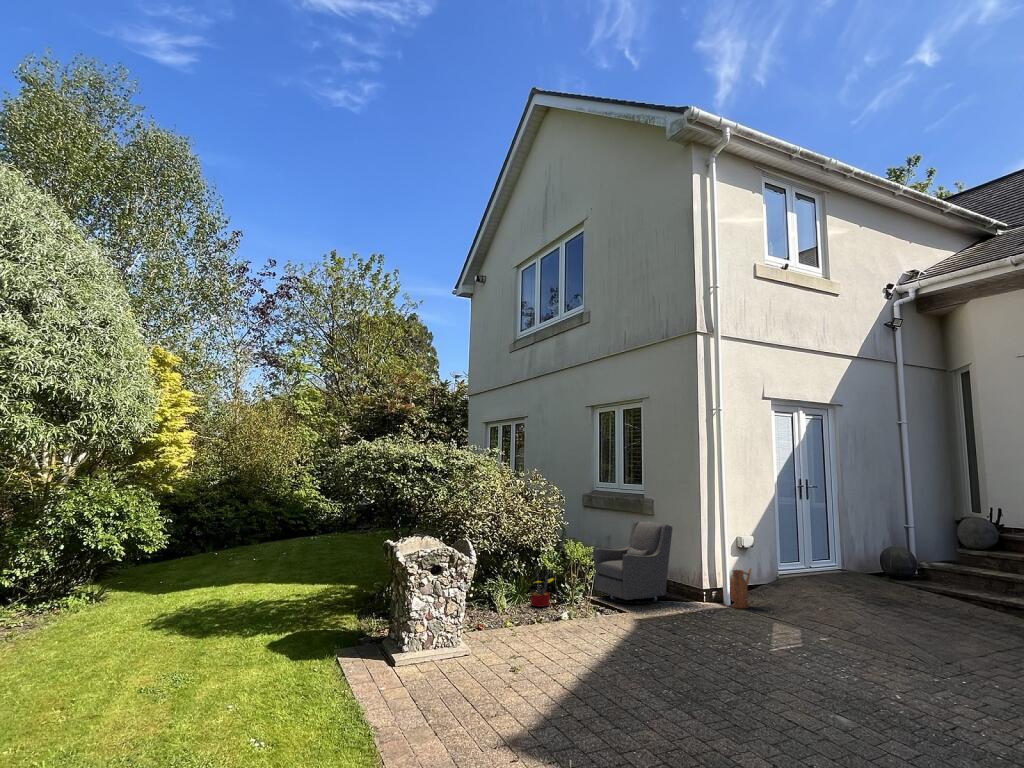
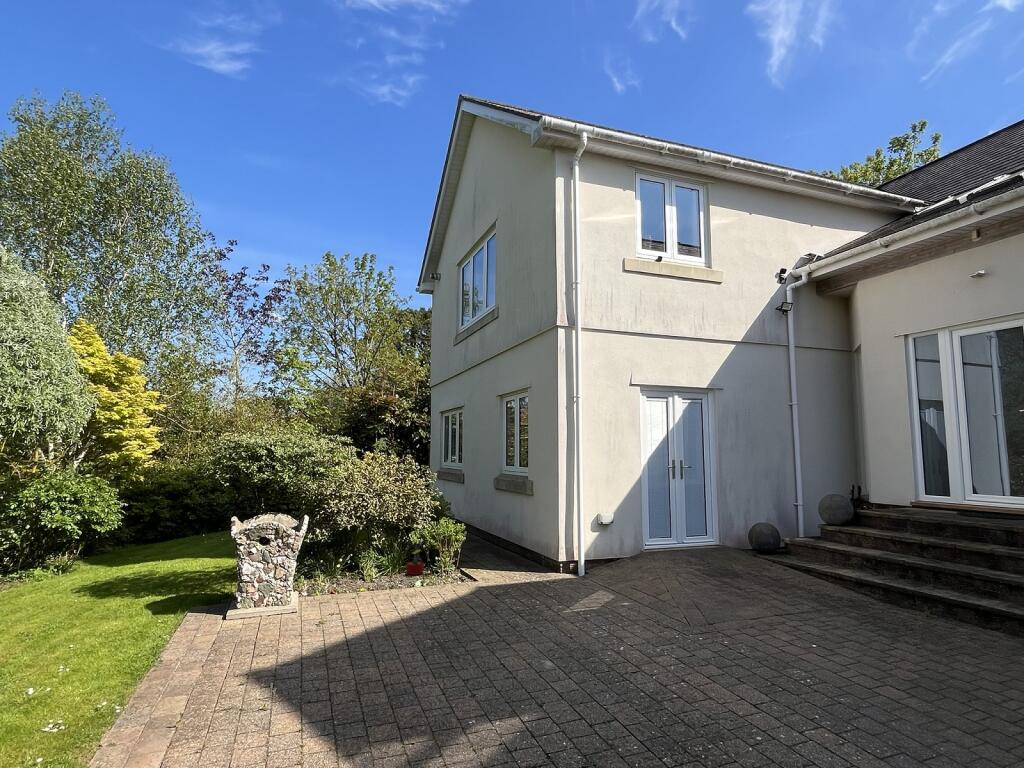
chair: present [594,522,673,604] -> none [473,500,539,574]
watering can: present [730,568,751,609] -> none [579,543,605,580]

